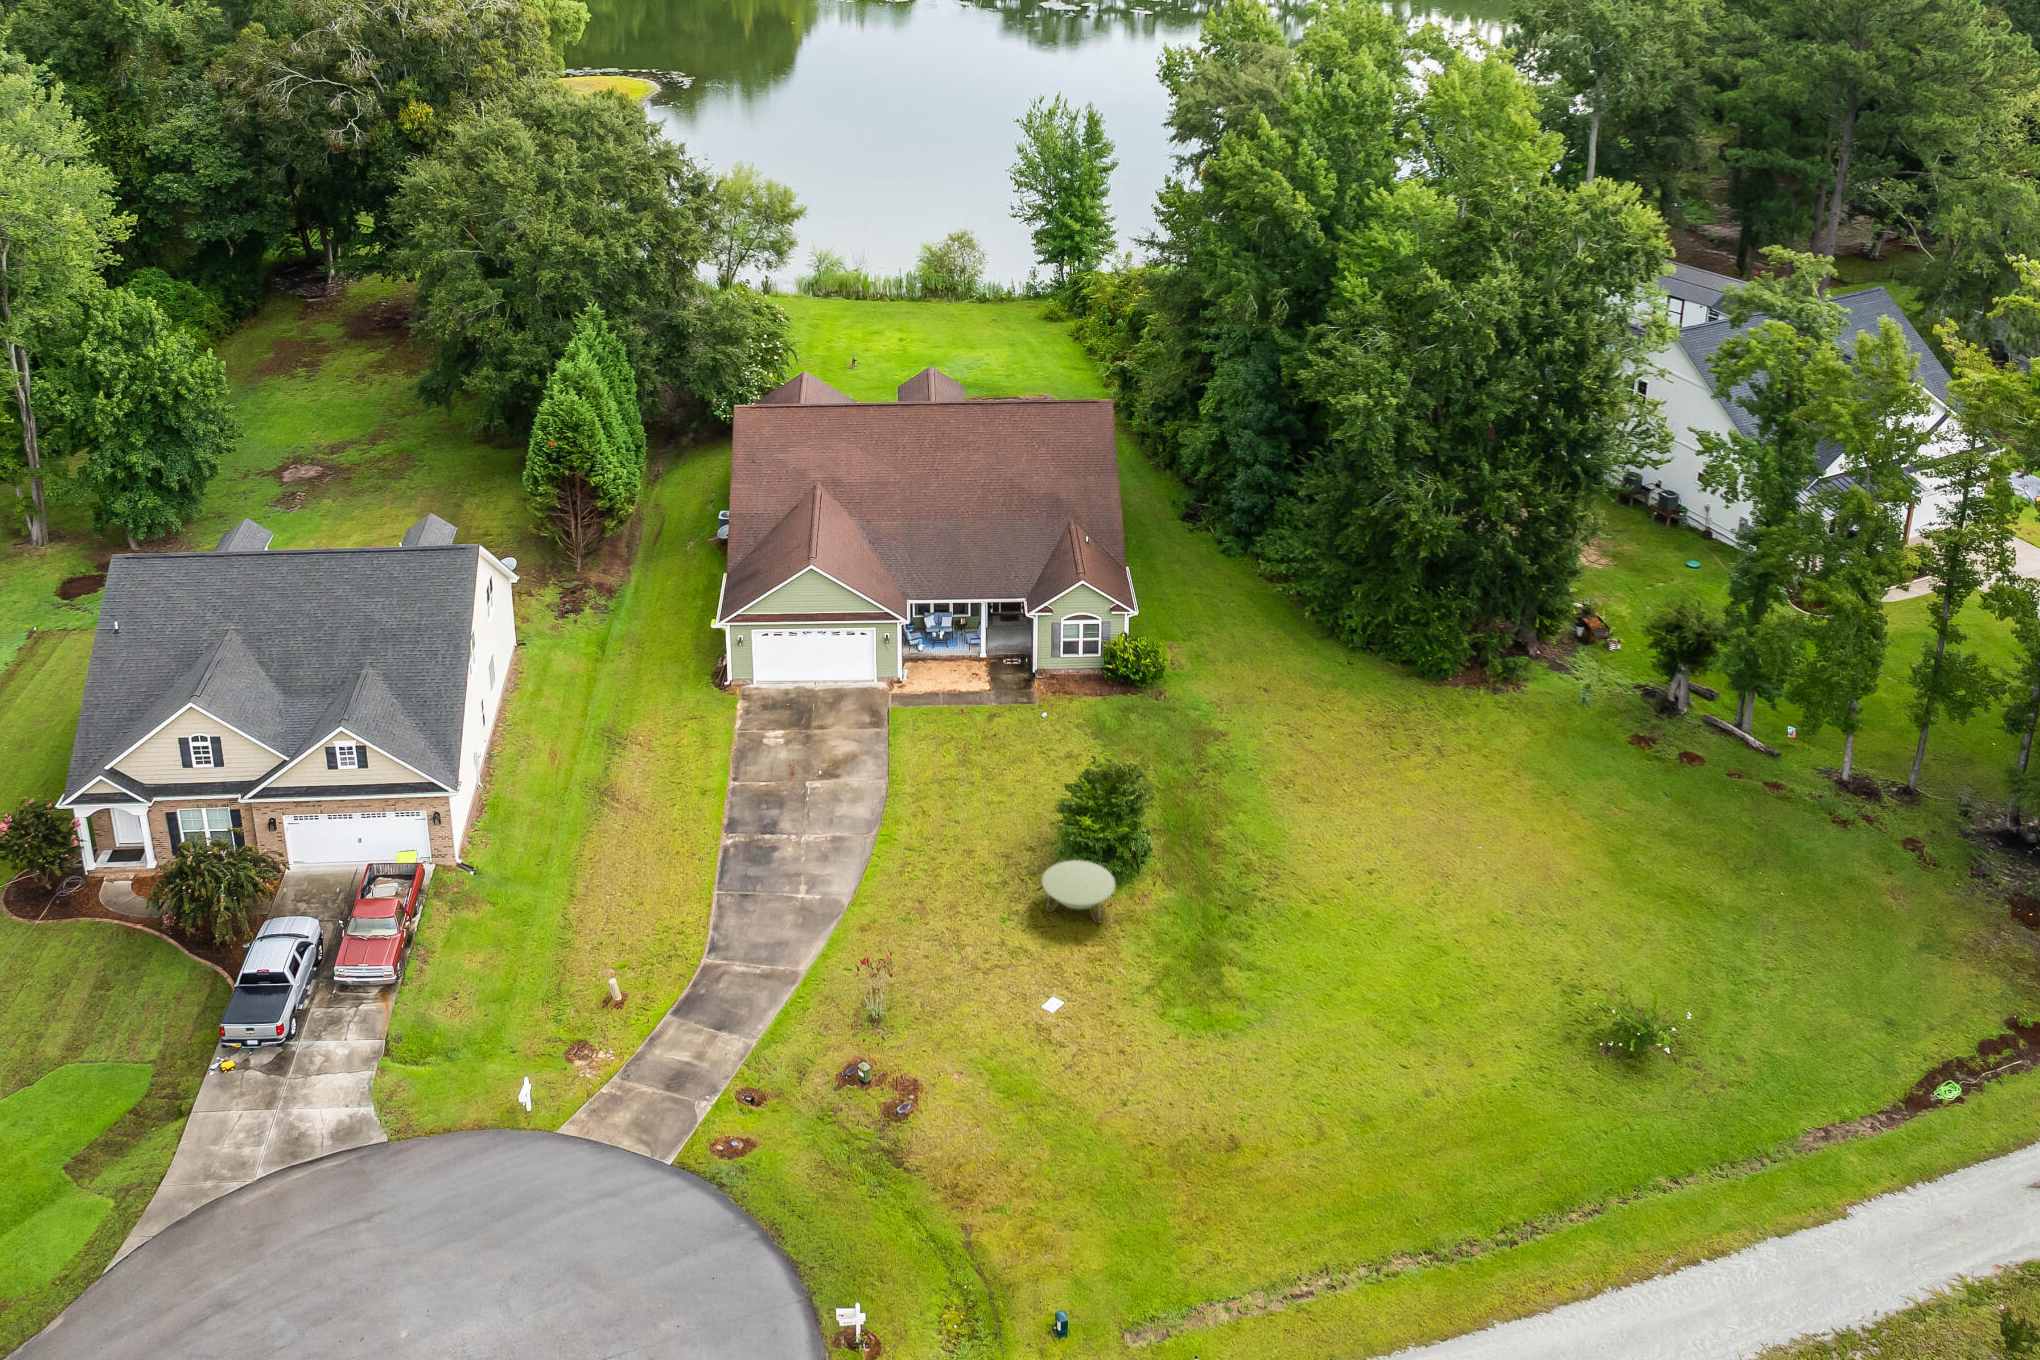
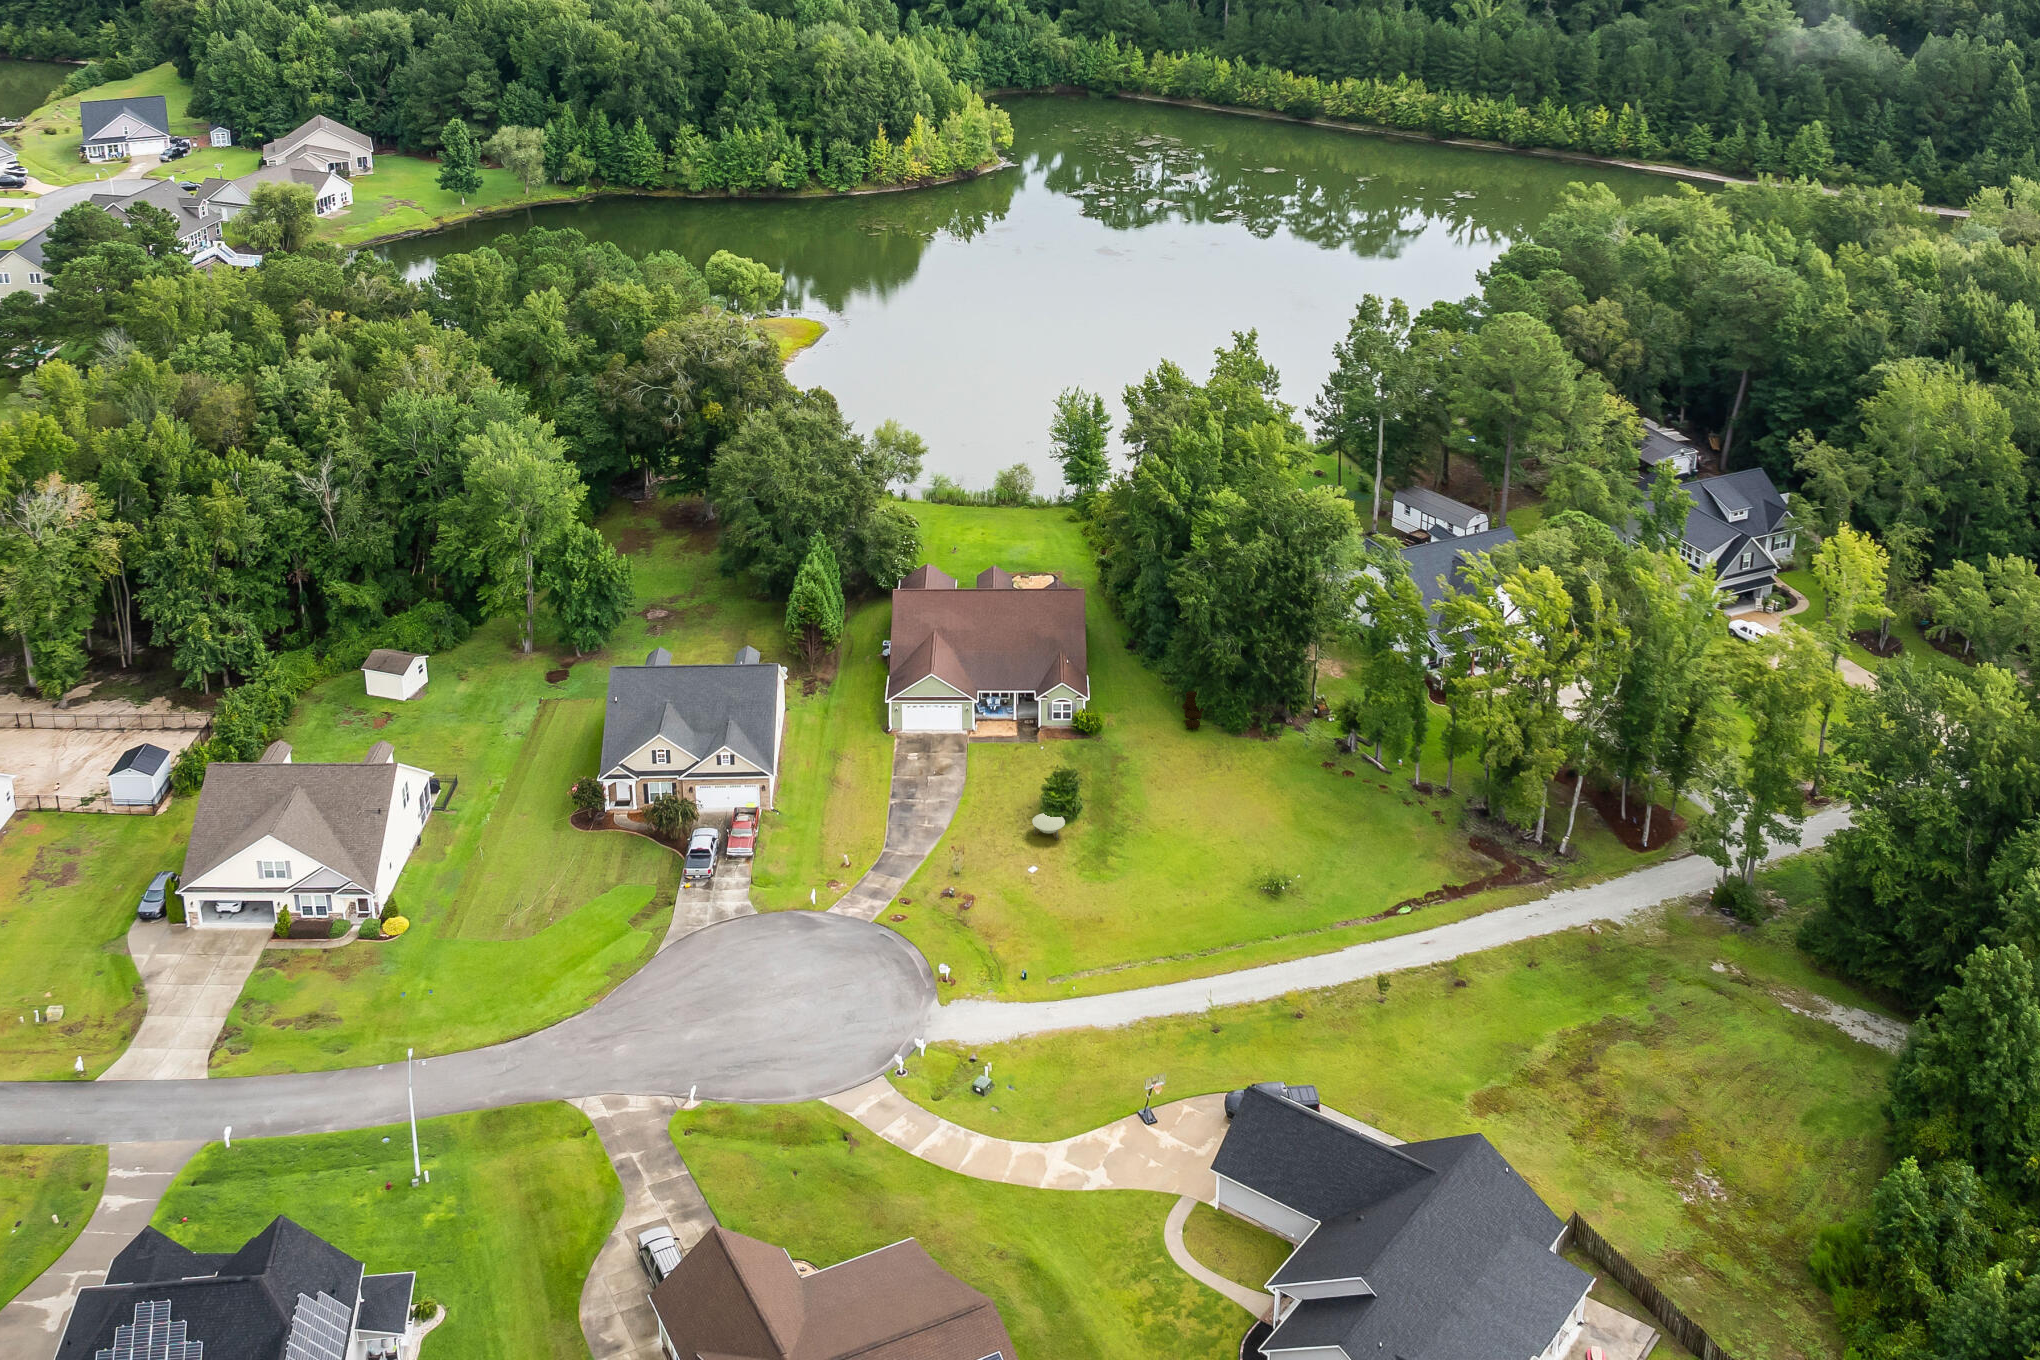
lounge chair: none [1313,593,1360,673] -> present [1182,691,1204,732]

